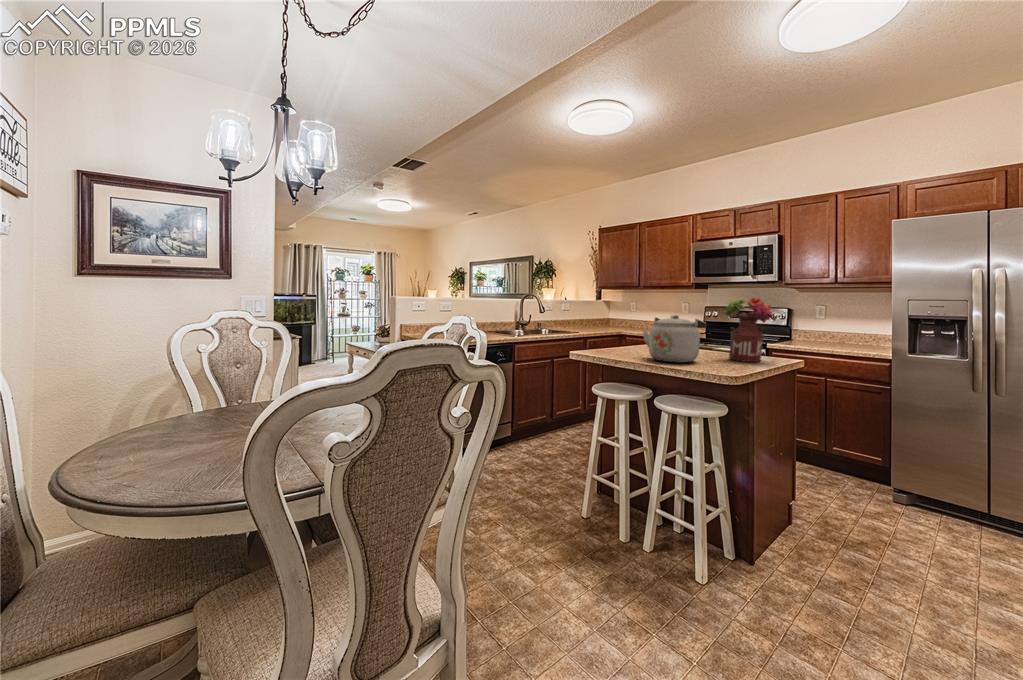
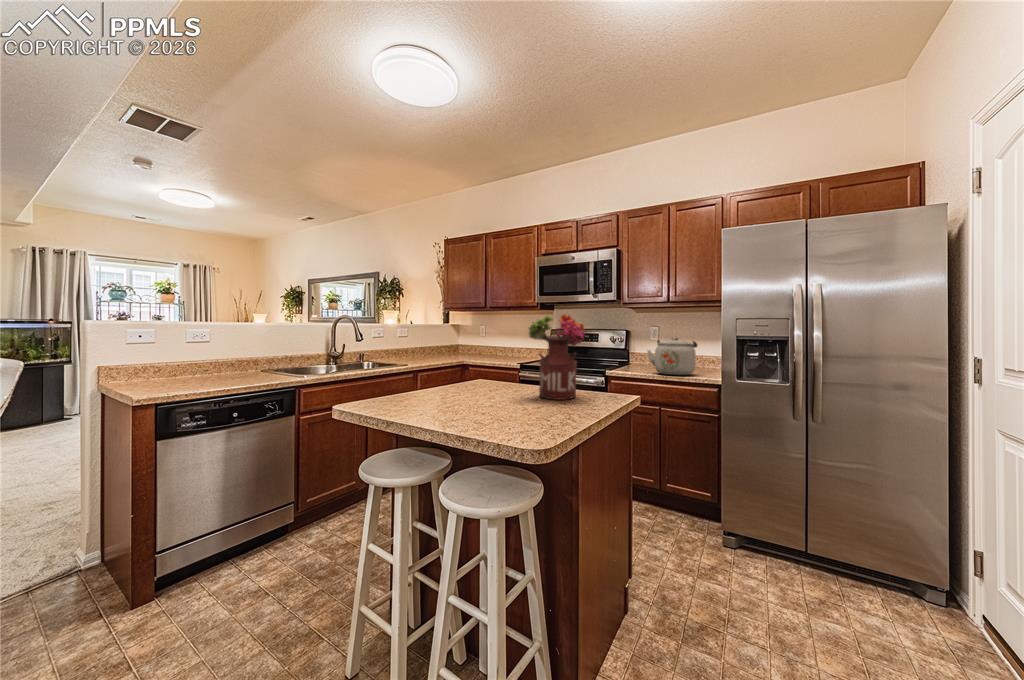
kettle: present [643,315,707,362] -> present [648,337,697,375]

